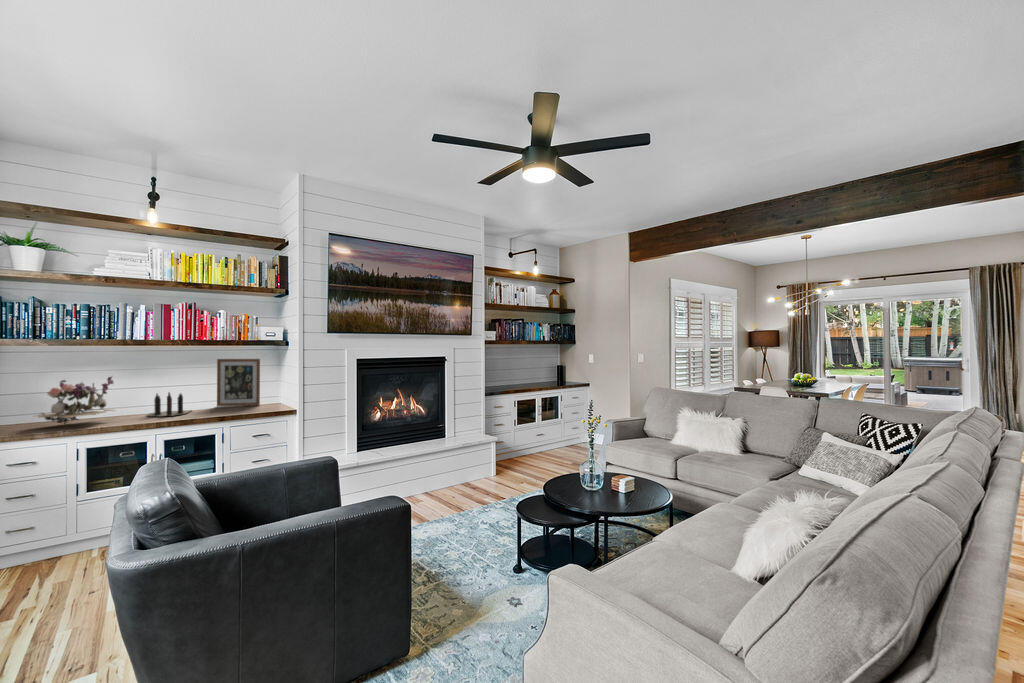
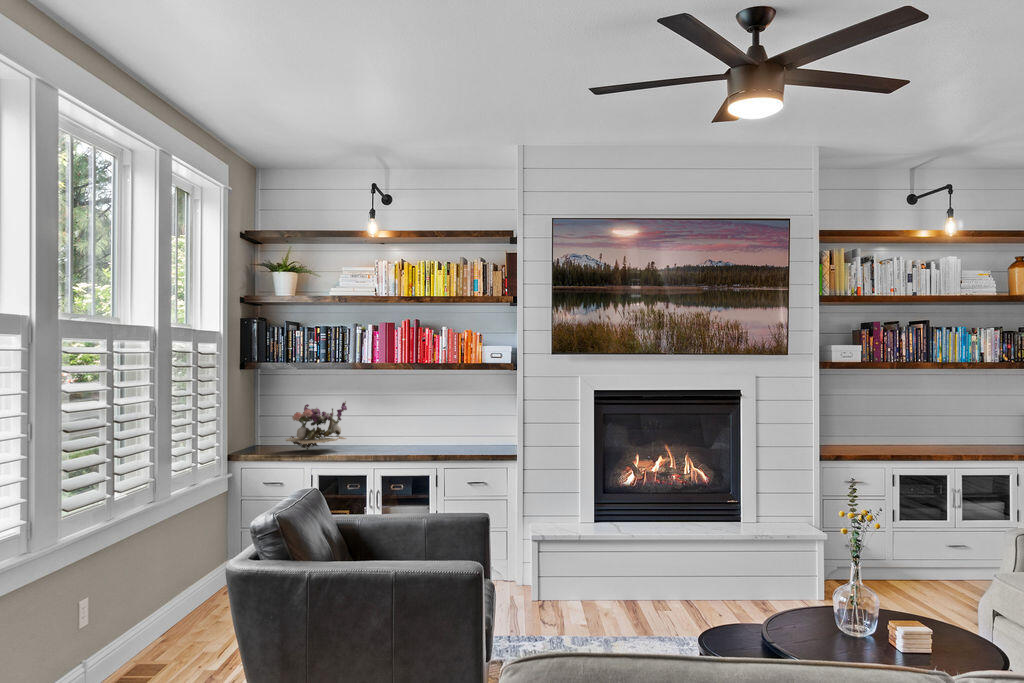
picture frame: present [217,359,260,407] -> none [447,384,489,445]
candle: present [148,393,192,416] -> none [370,421,419,450]

